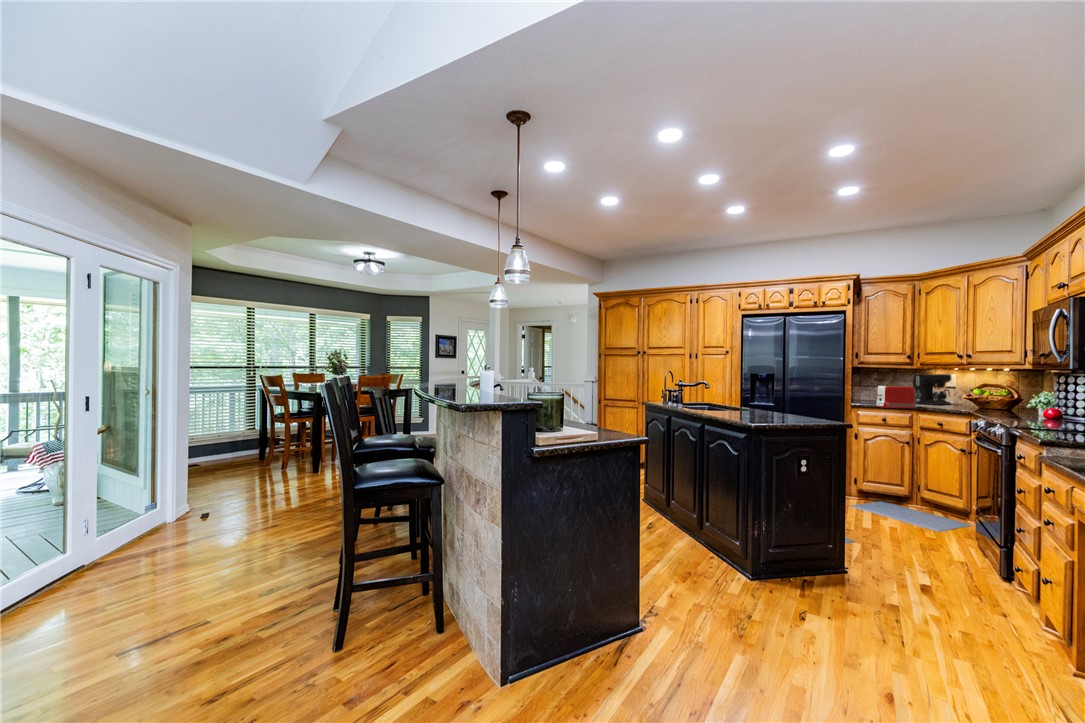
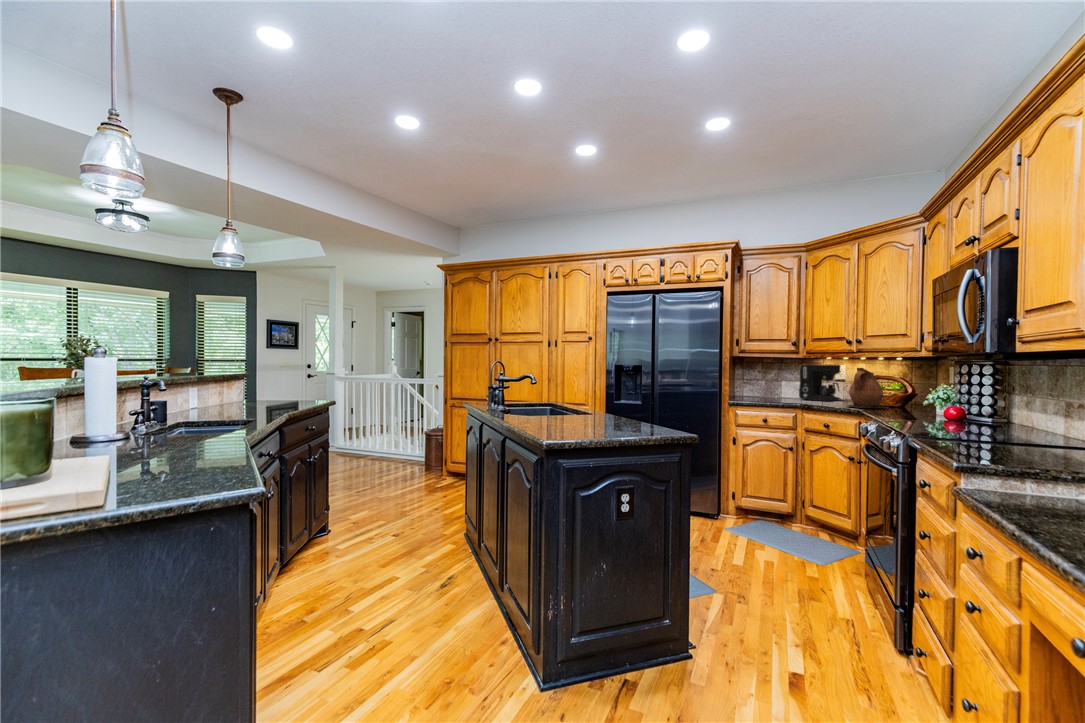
ceramic pitcher: none [956,377,997,411] -> present [848,368,887,409]
toaster: present [876,386,916,408] -> none [757,379,801,406]

